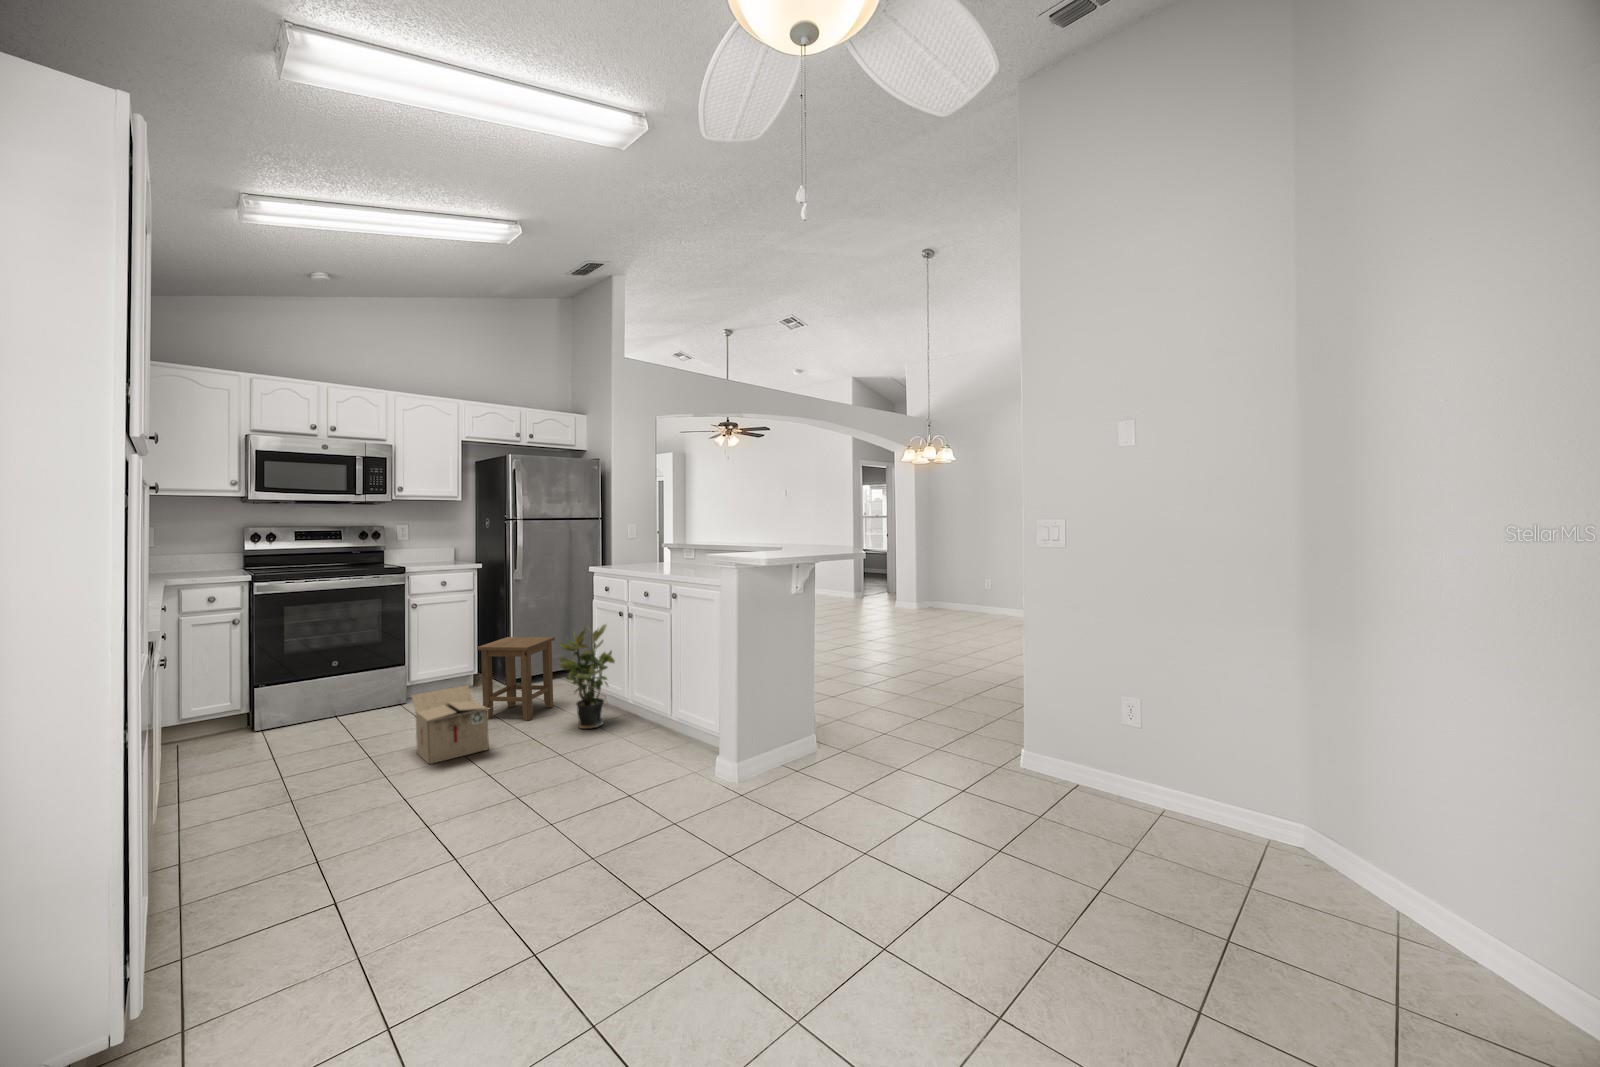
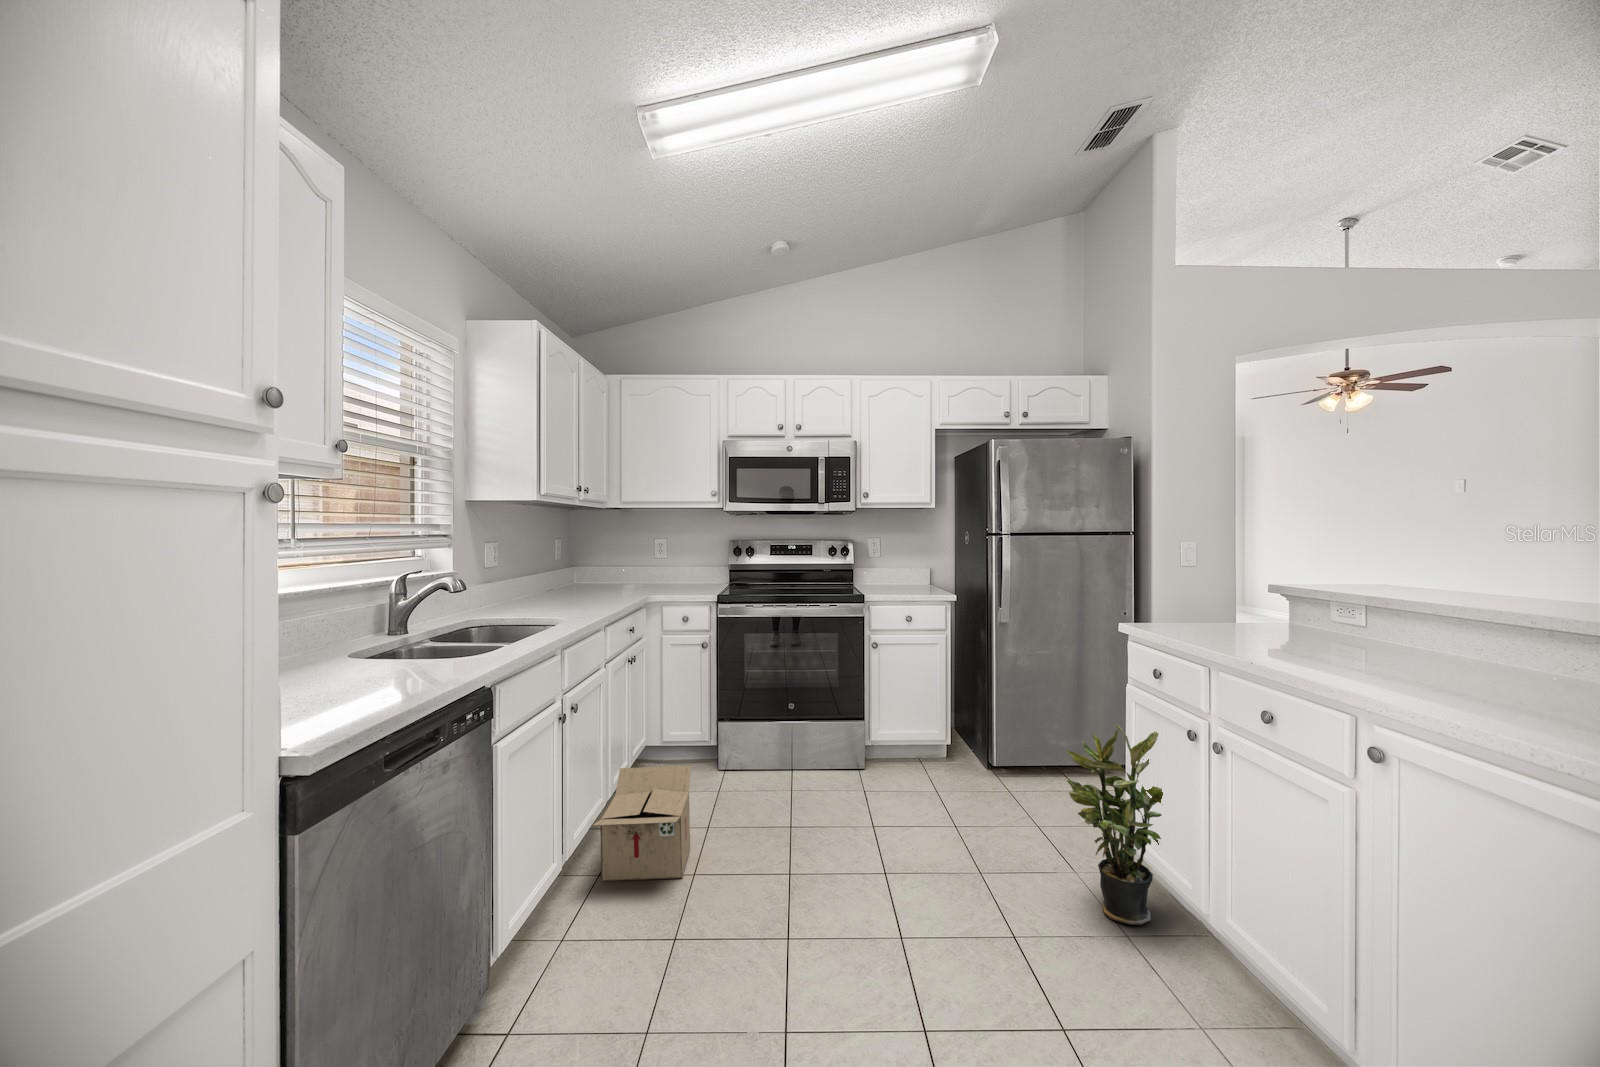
stool: present [477,637,555,720] -> none [944,707,1059,857]
cardboard box: present [412,685,489,764] -> present [592,766,691,881]

